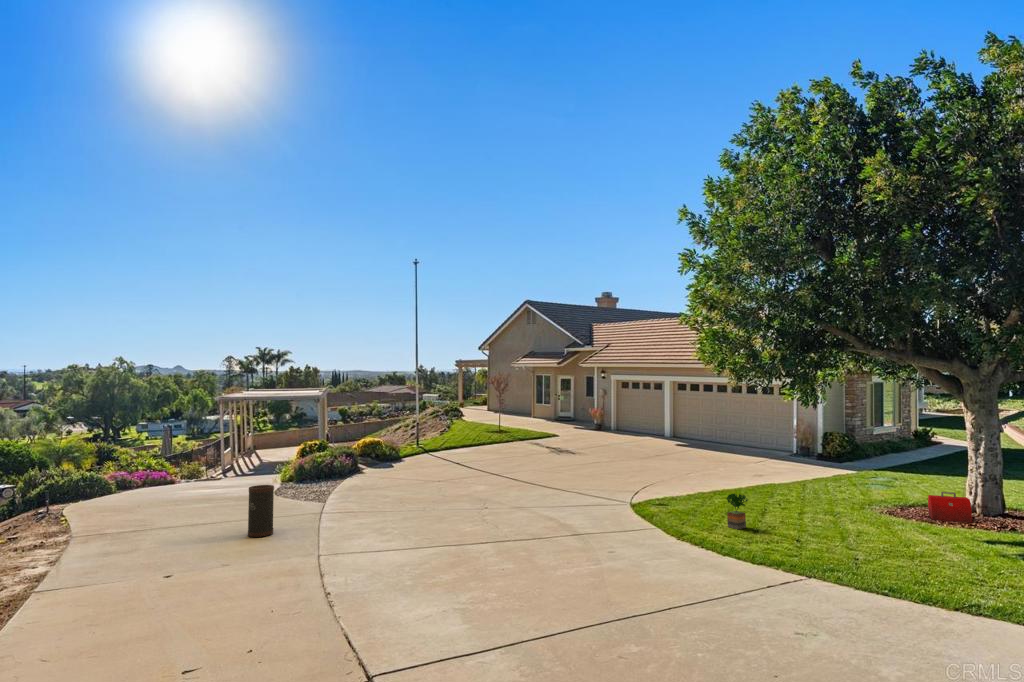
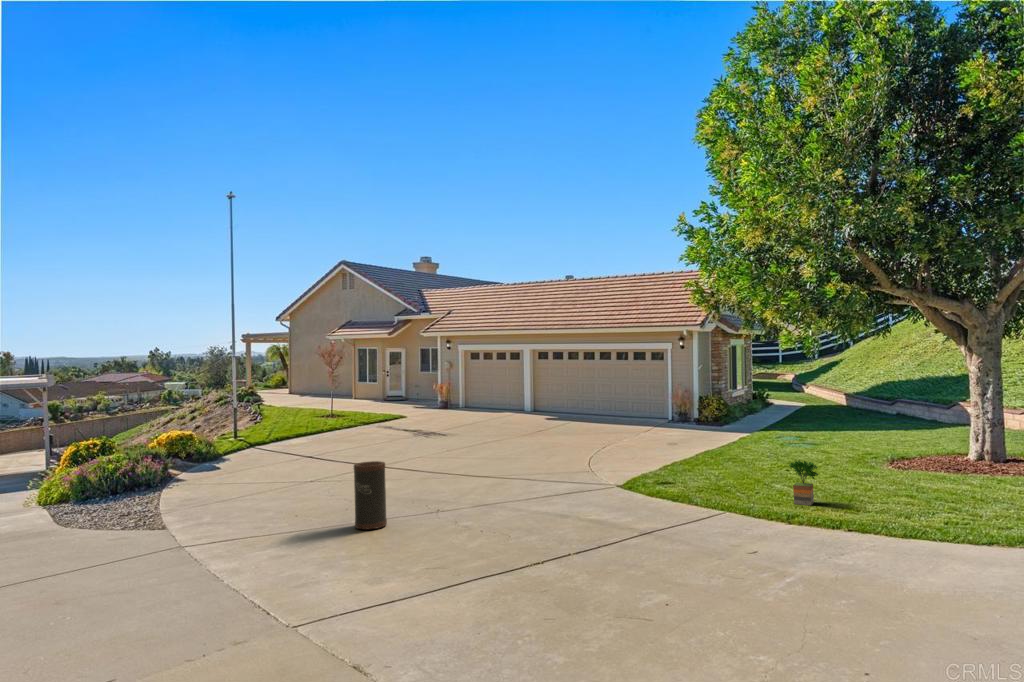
trash can: present [248,485,274,537] -> present [354,461,387,529]
toolbox: present [928,492,972,523] -> none [932,441,984,472]

